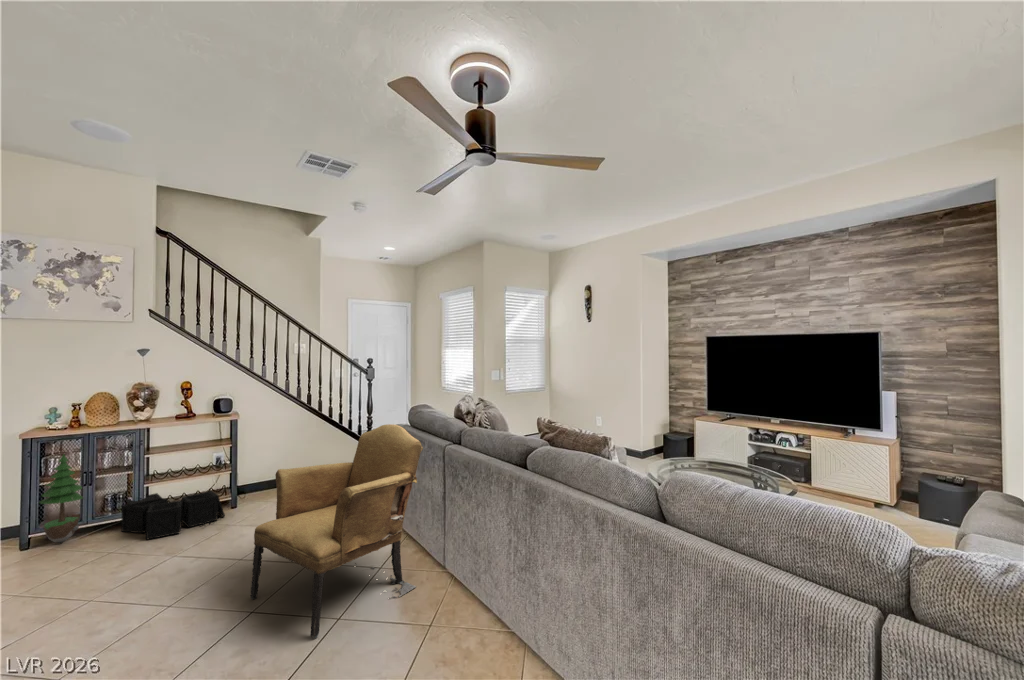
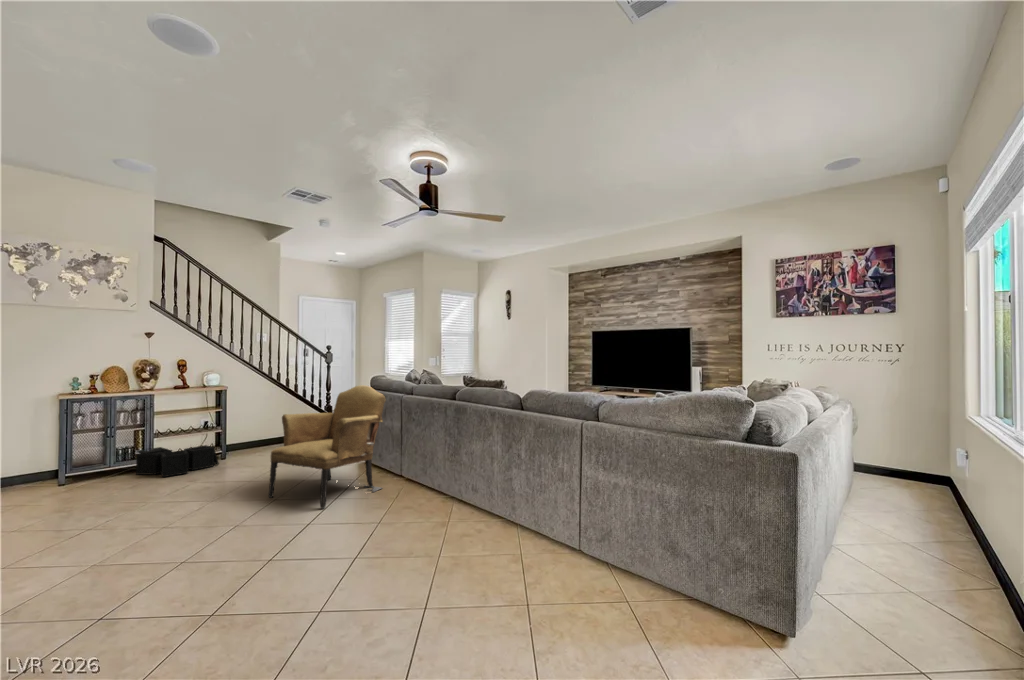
potted tree: present [39,455,83,543] -> none [73,412,108,482]

